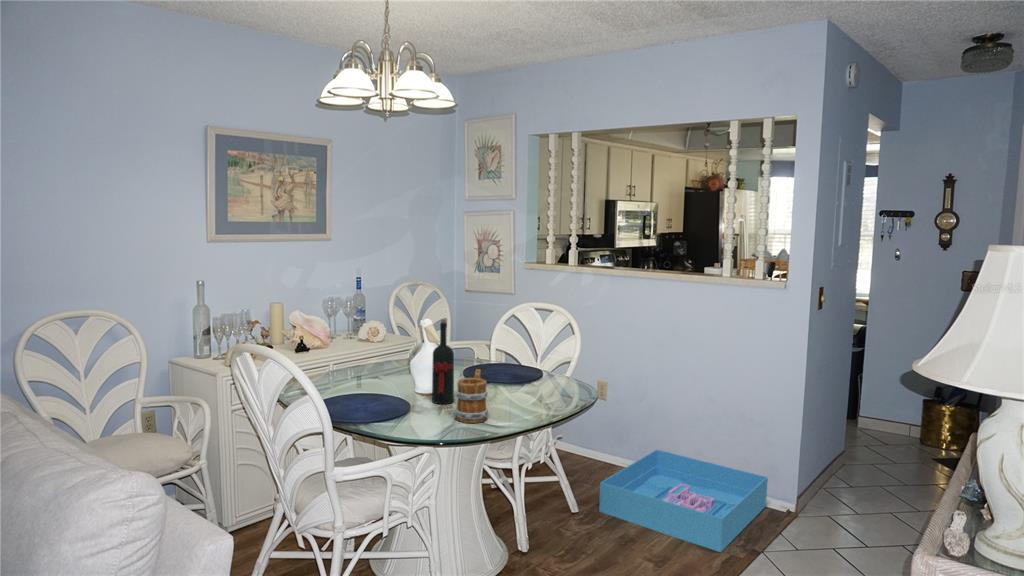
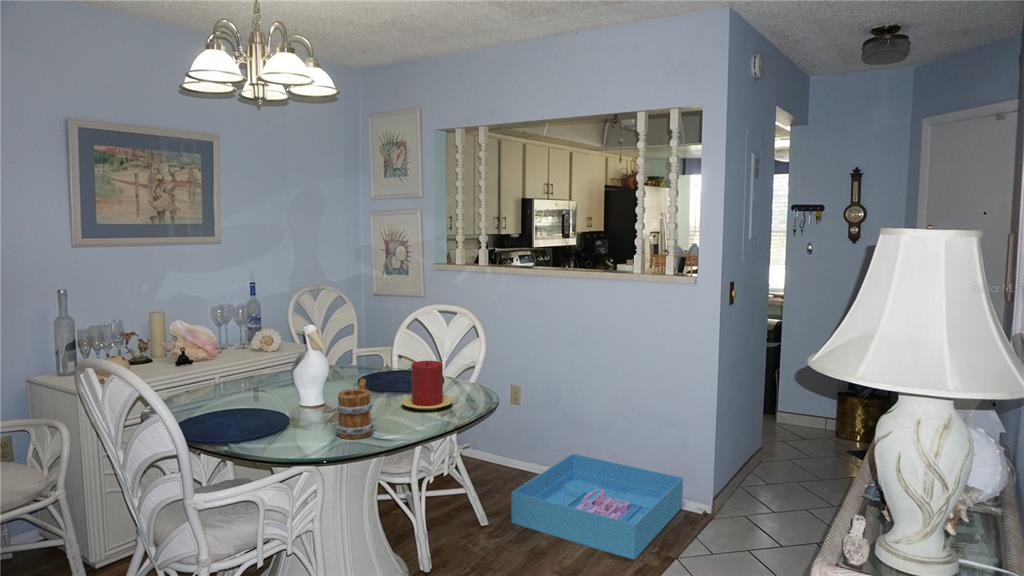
wine bottle: present [432,319,454,404] -> none [315,325,340,419]
candle: none [508,355,555,400] -> present [401,361,453,410]

